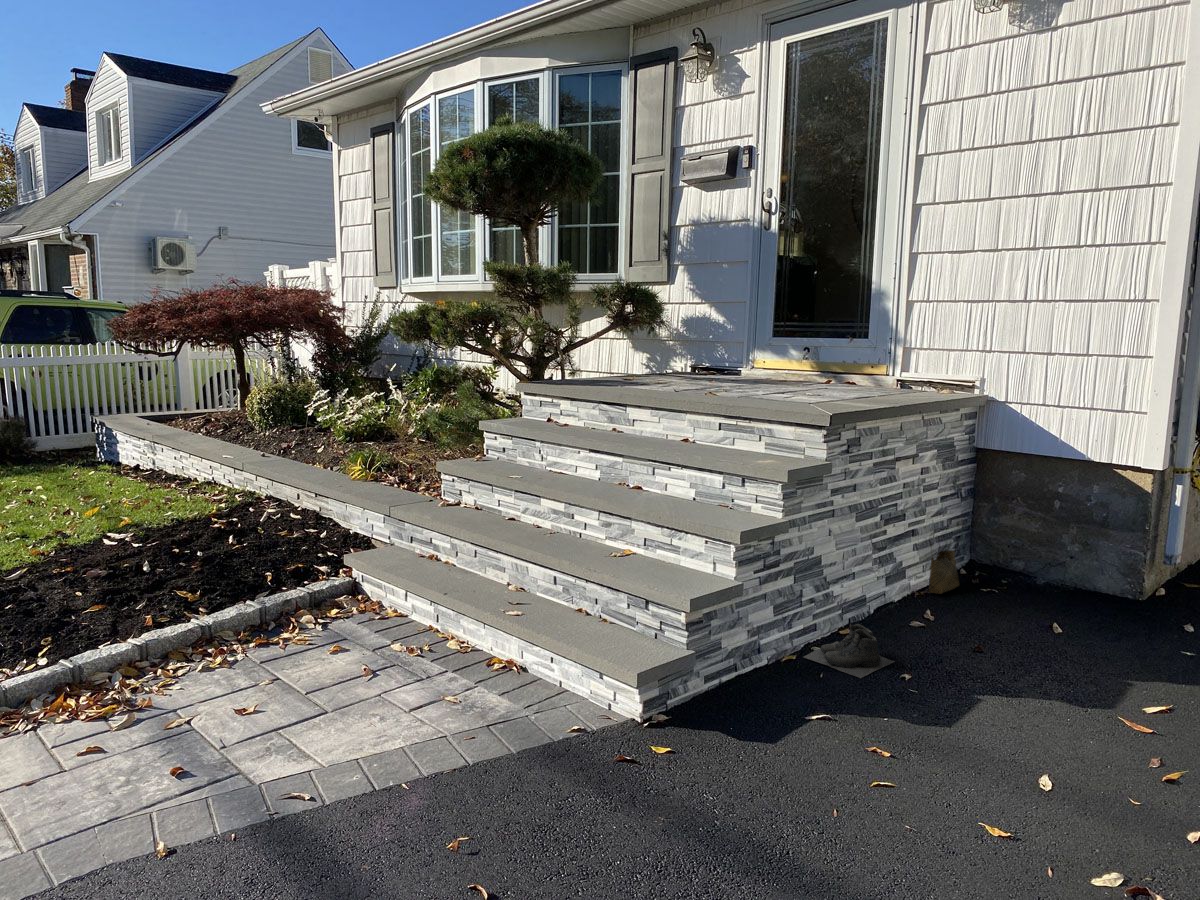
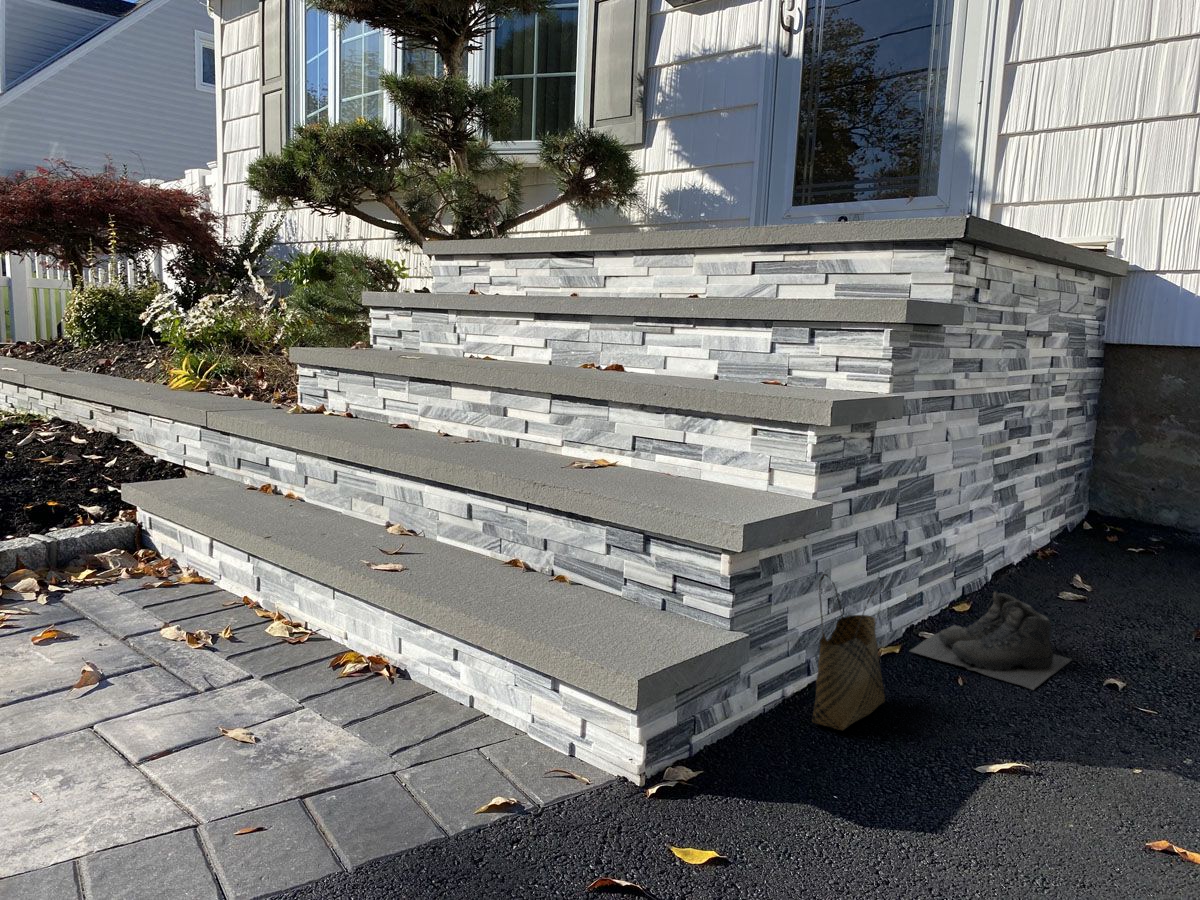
woven basket: present [928,550,959,594] -> present [812,574,885,730]

